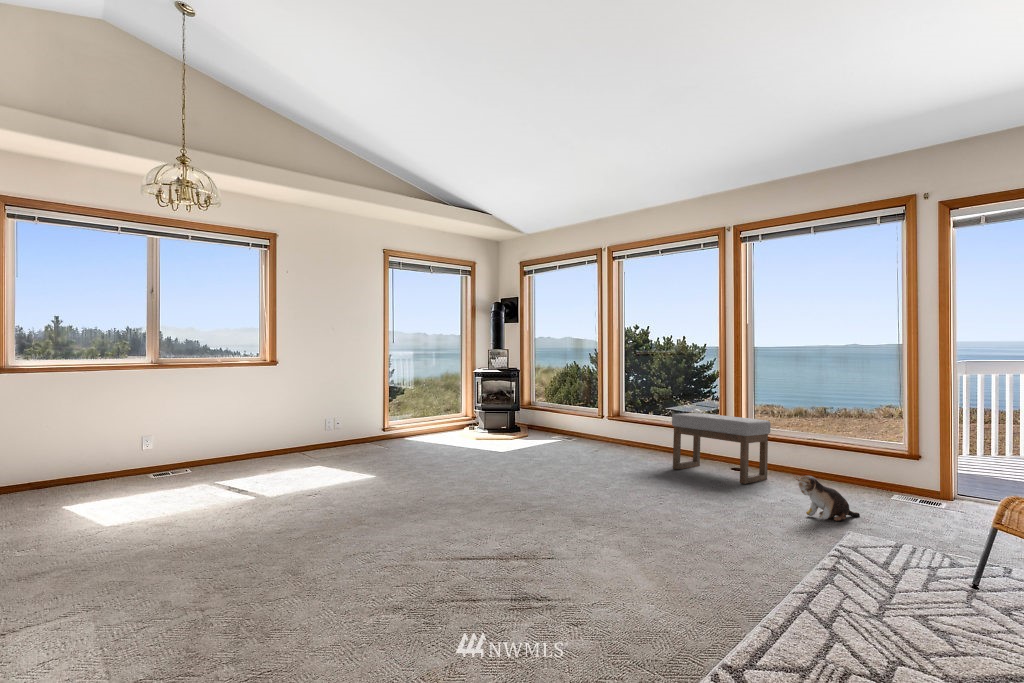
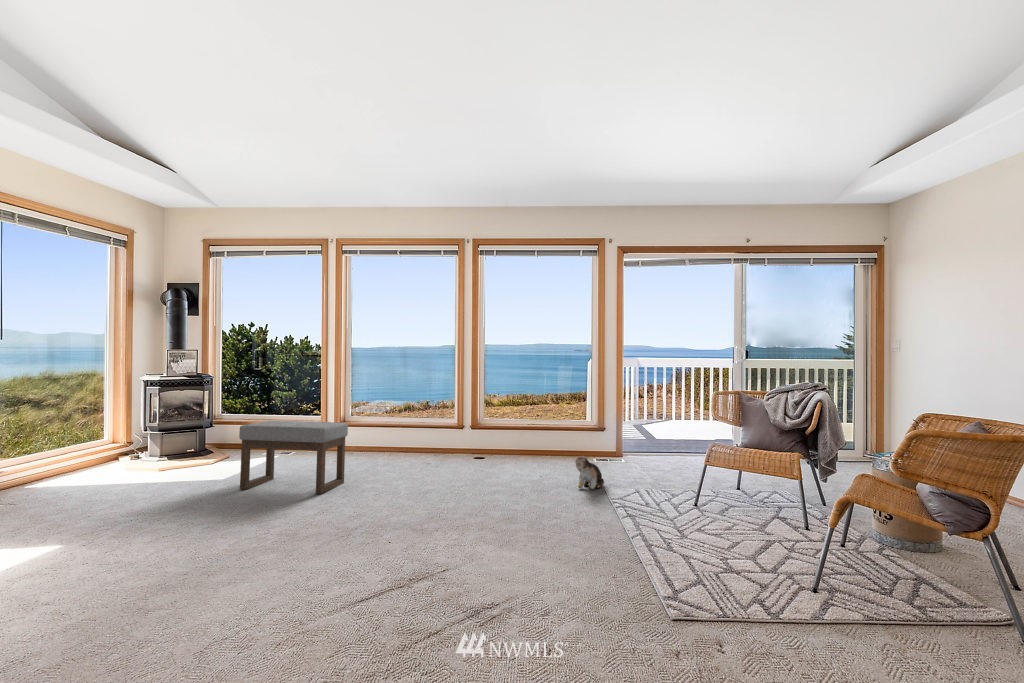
ottoman: present [672,413,771,484] -> present [239,421,348,494]

